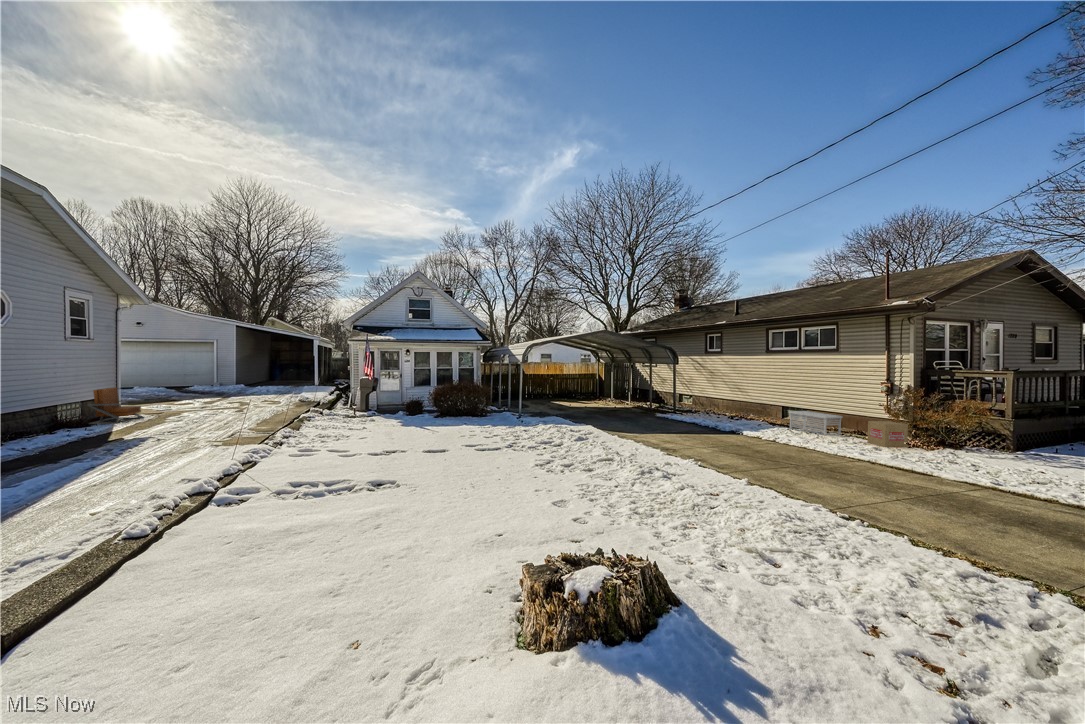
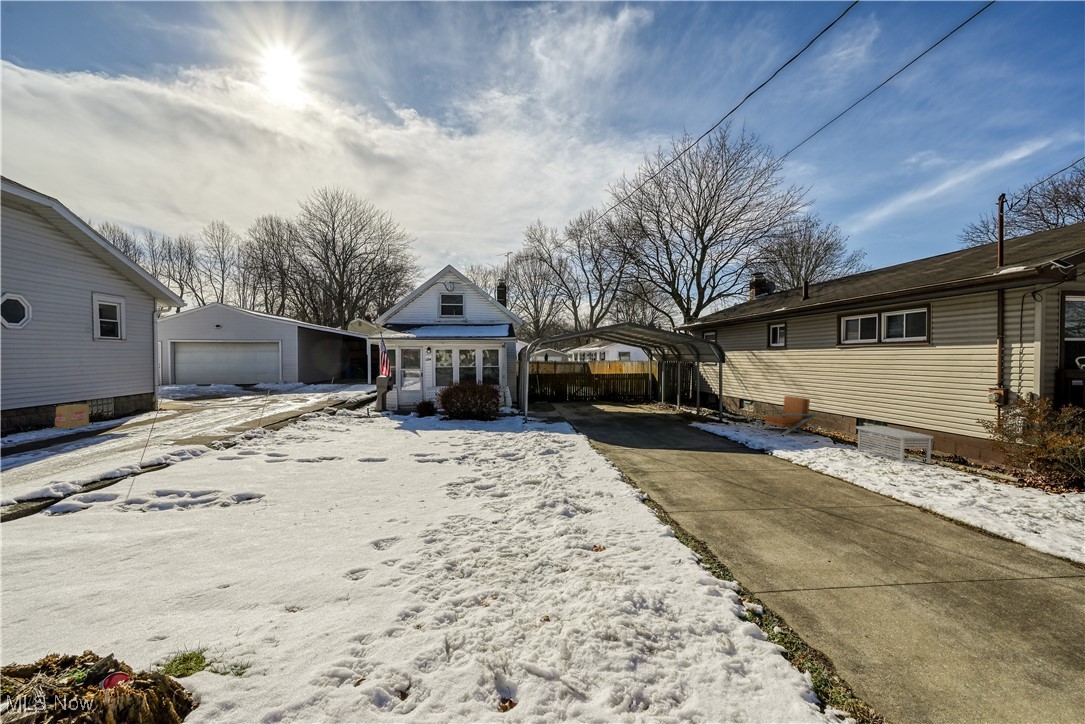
lounge chair: present [88,387,144,424] -> present [762,396,815,435]
cardboard box: present [868,421,908,447] -> present [53,404,89,428]

